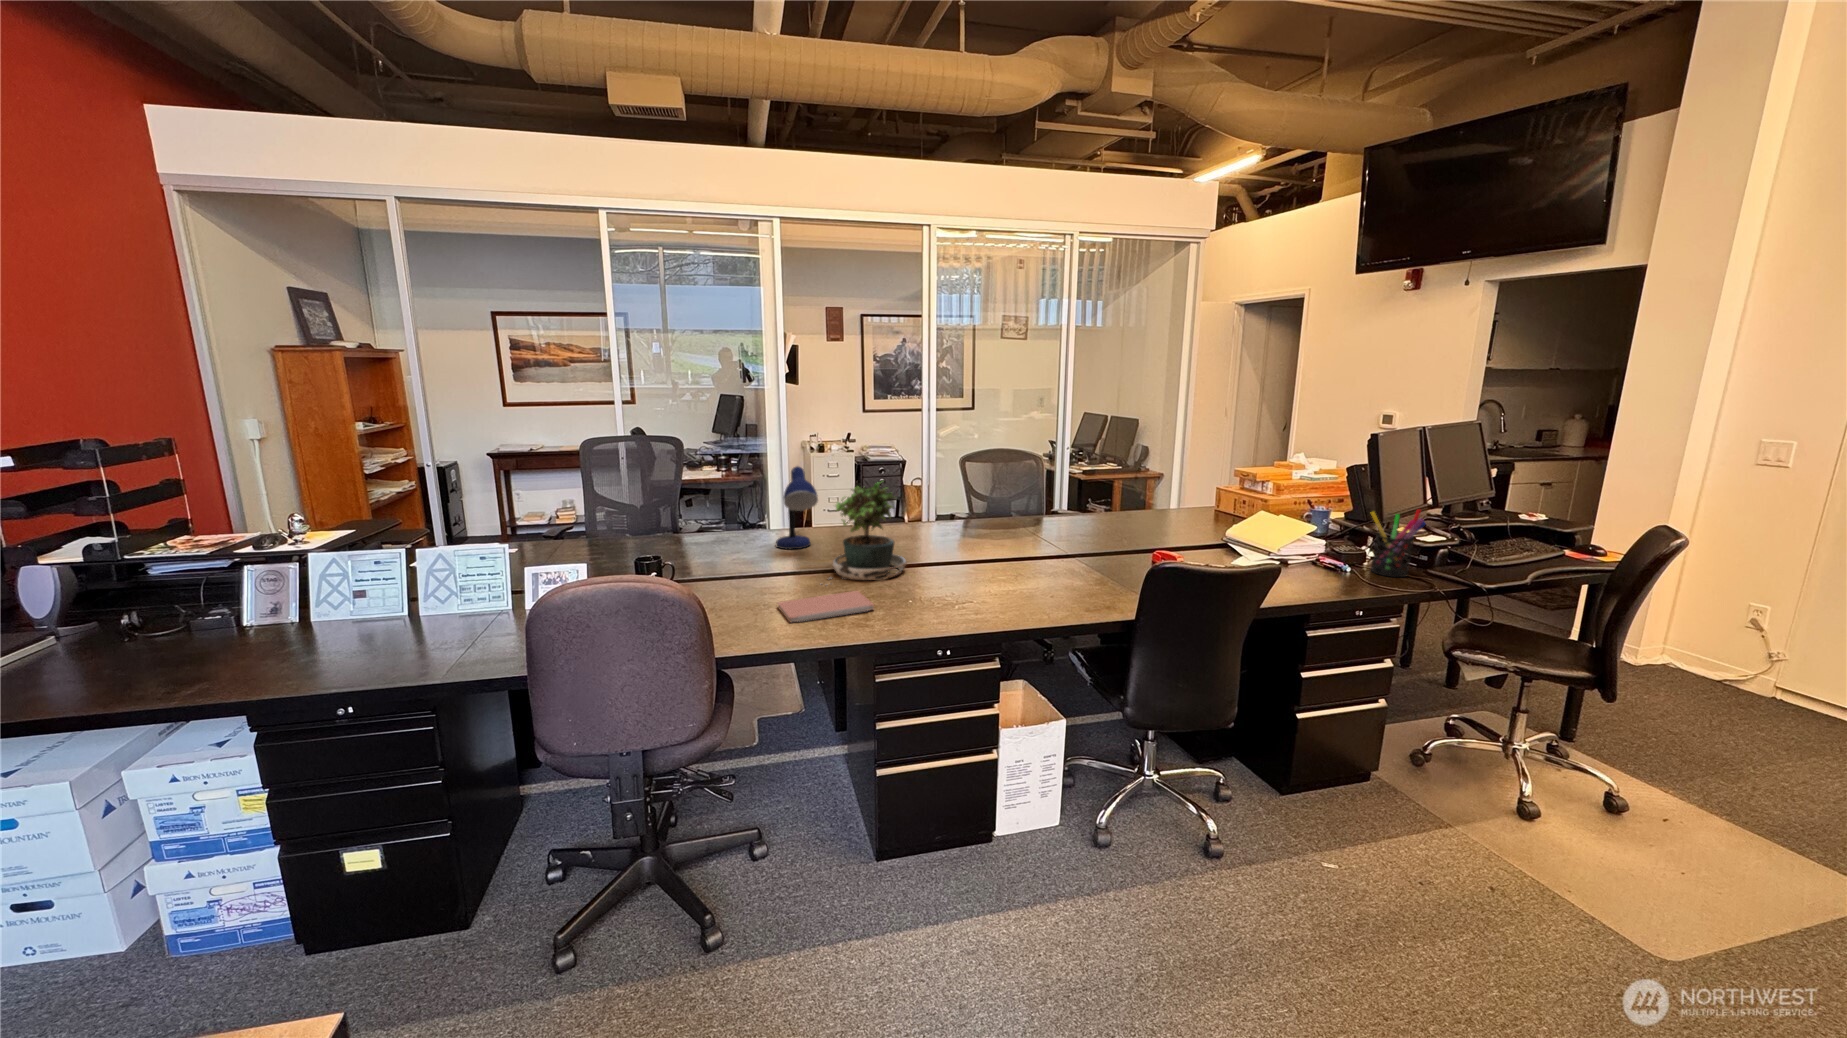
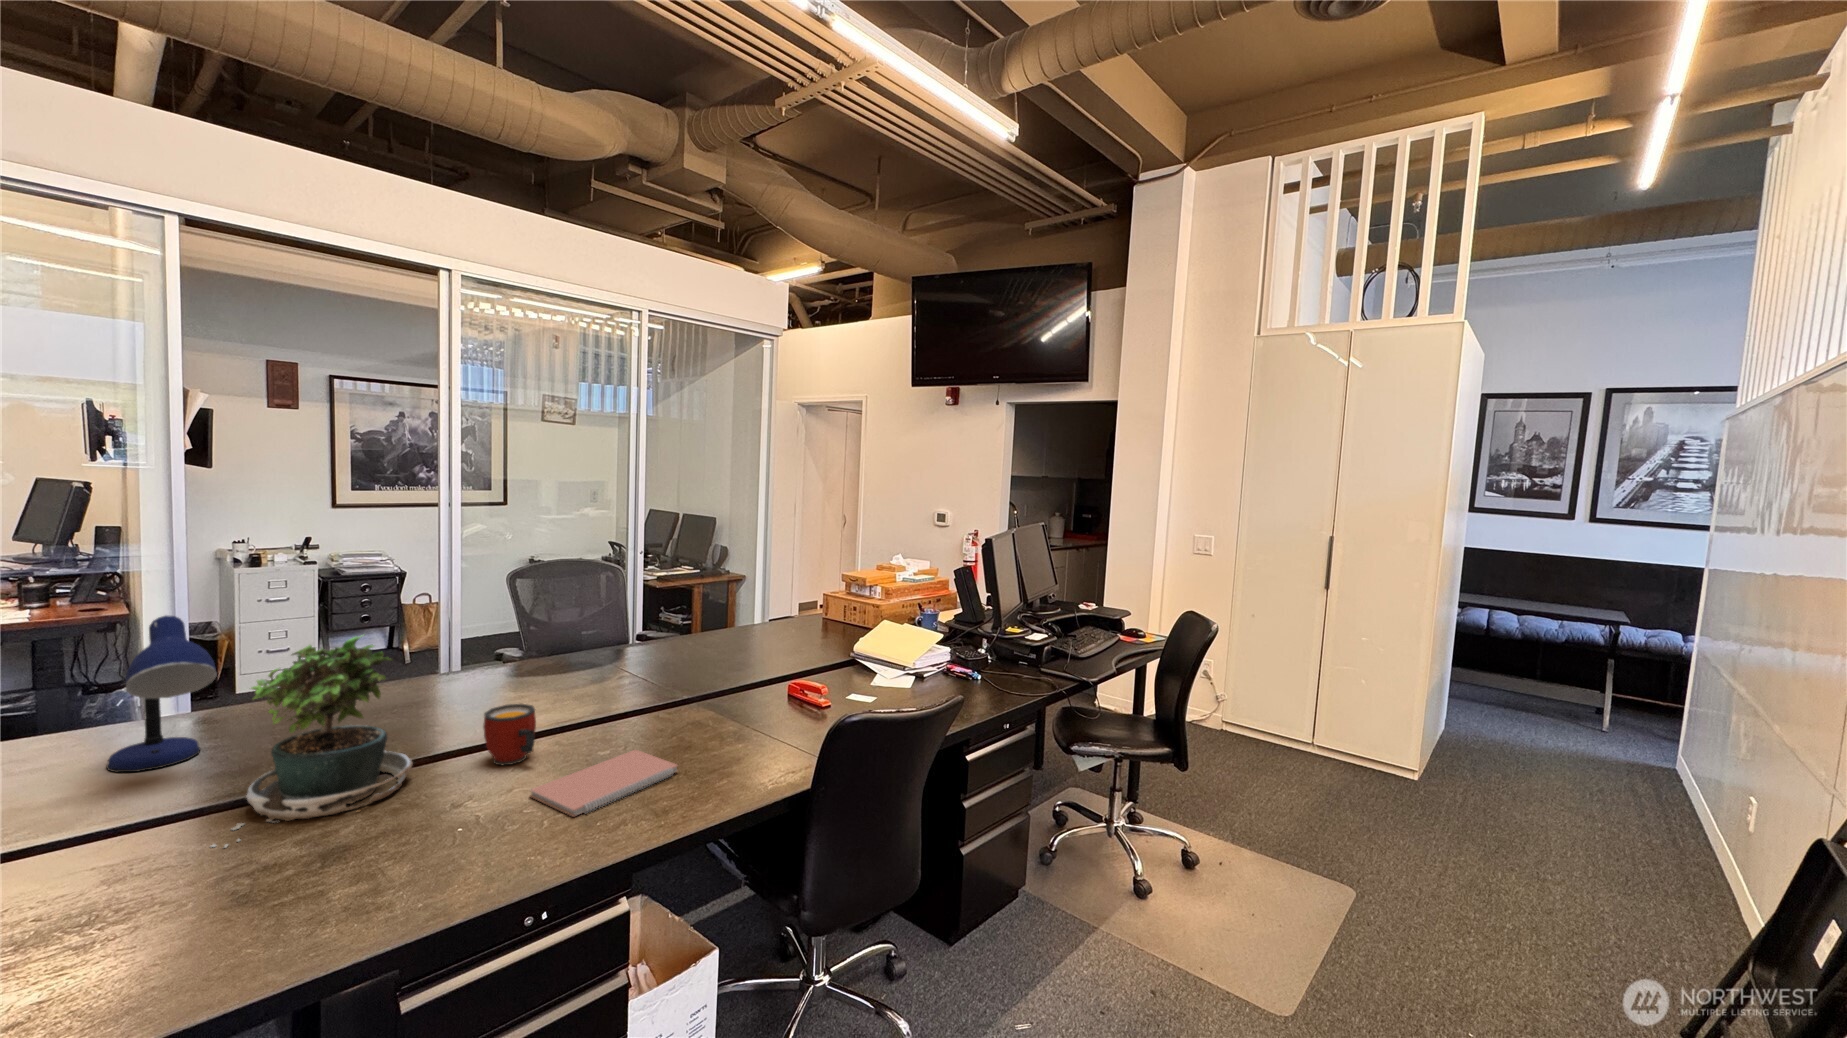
pen holder: present [1371,509,1425,577] -> none [991,611,1040,681]
mug: none [944,536,973,573] -> present [483,704,536,765]
notebook: present [778,591,874,622] -> present [530,750,677,817]

